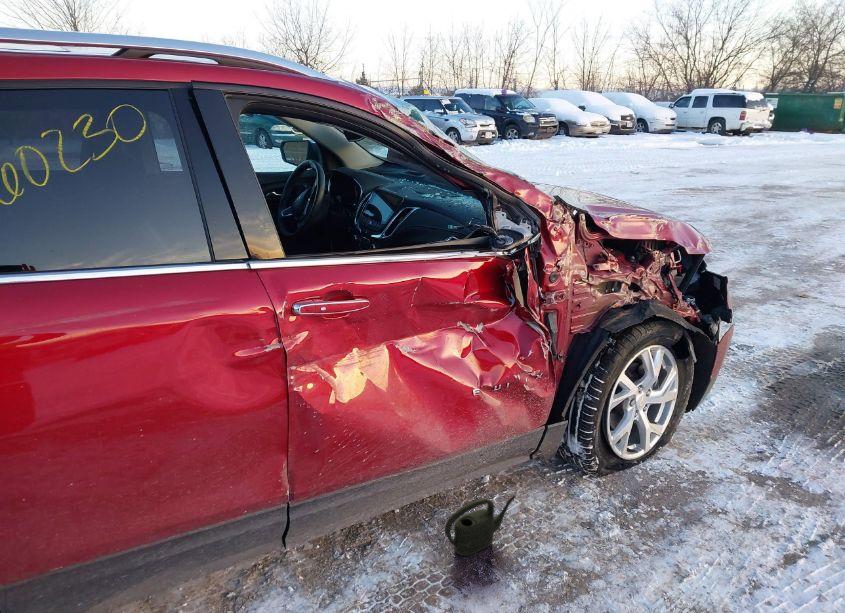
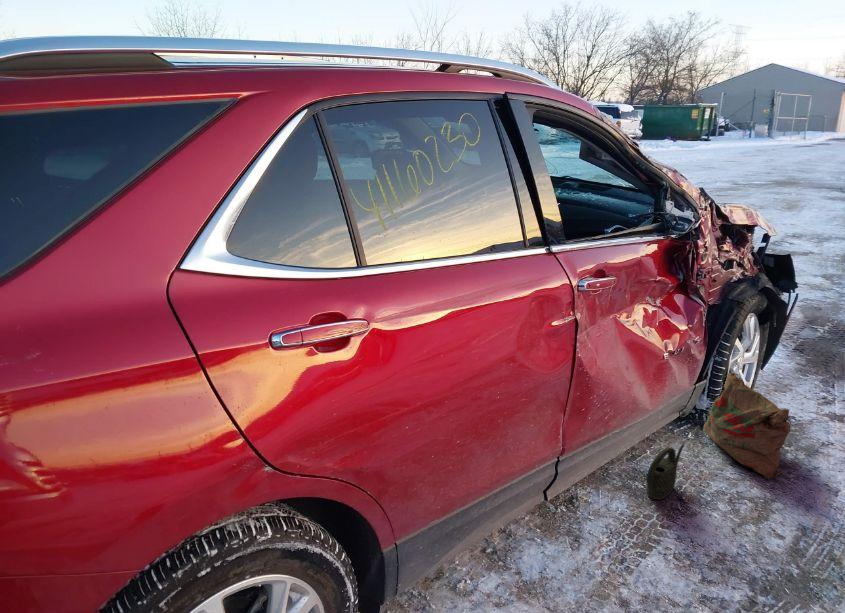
bag: none [573,417,657,550] -> present [704,373,791,479]

